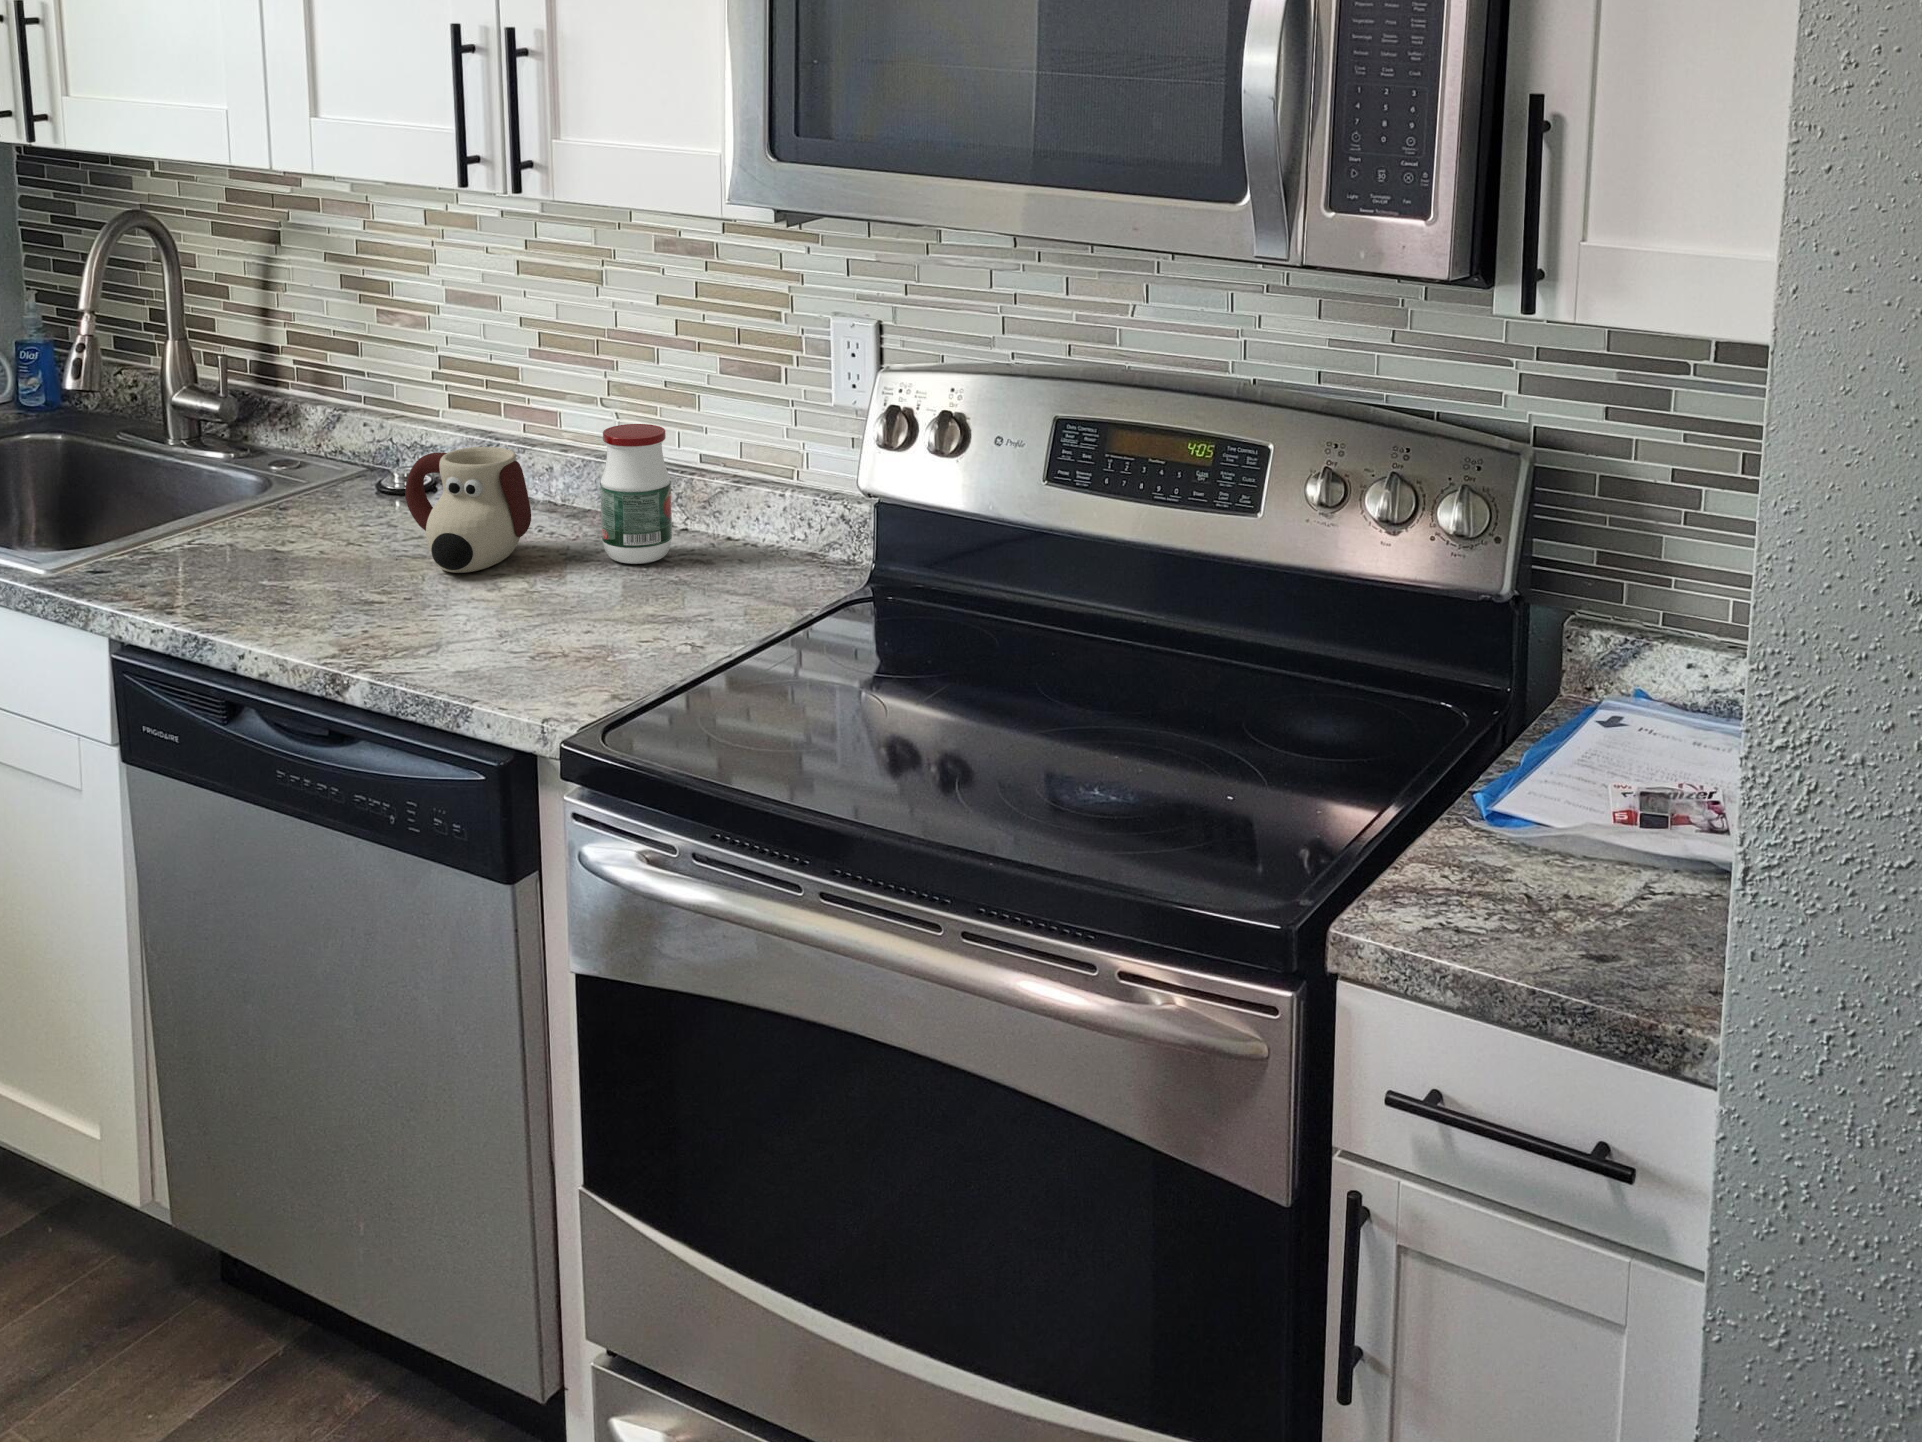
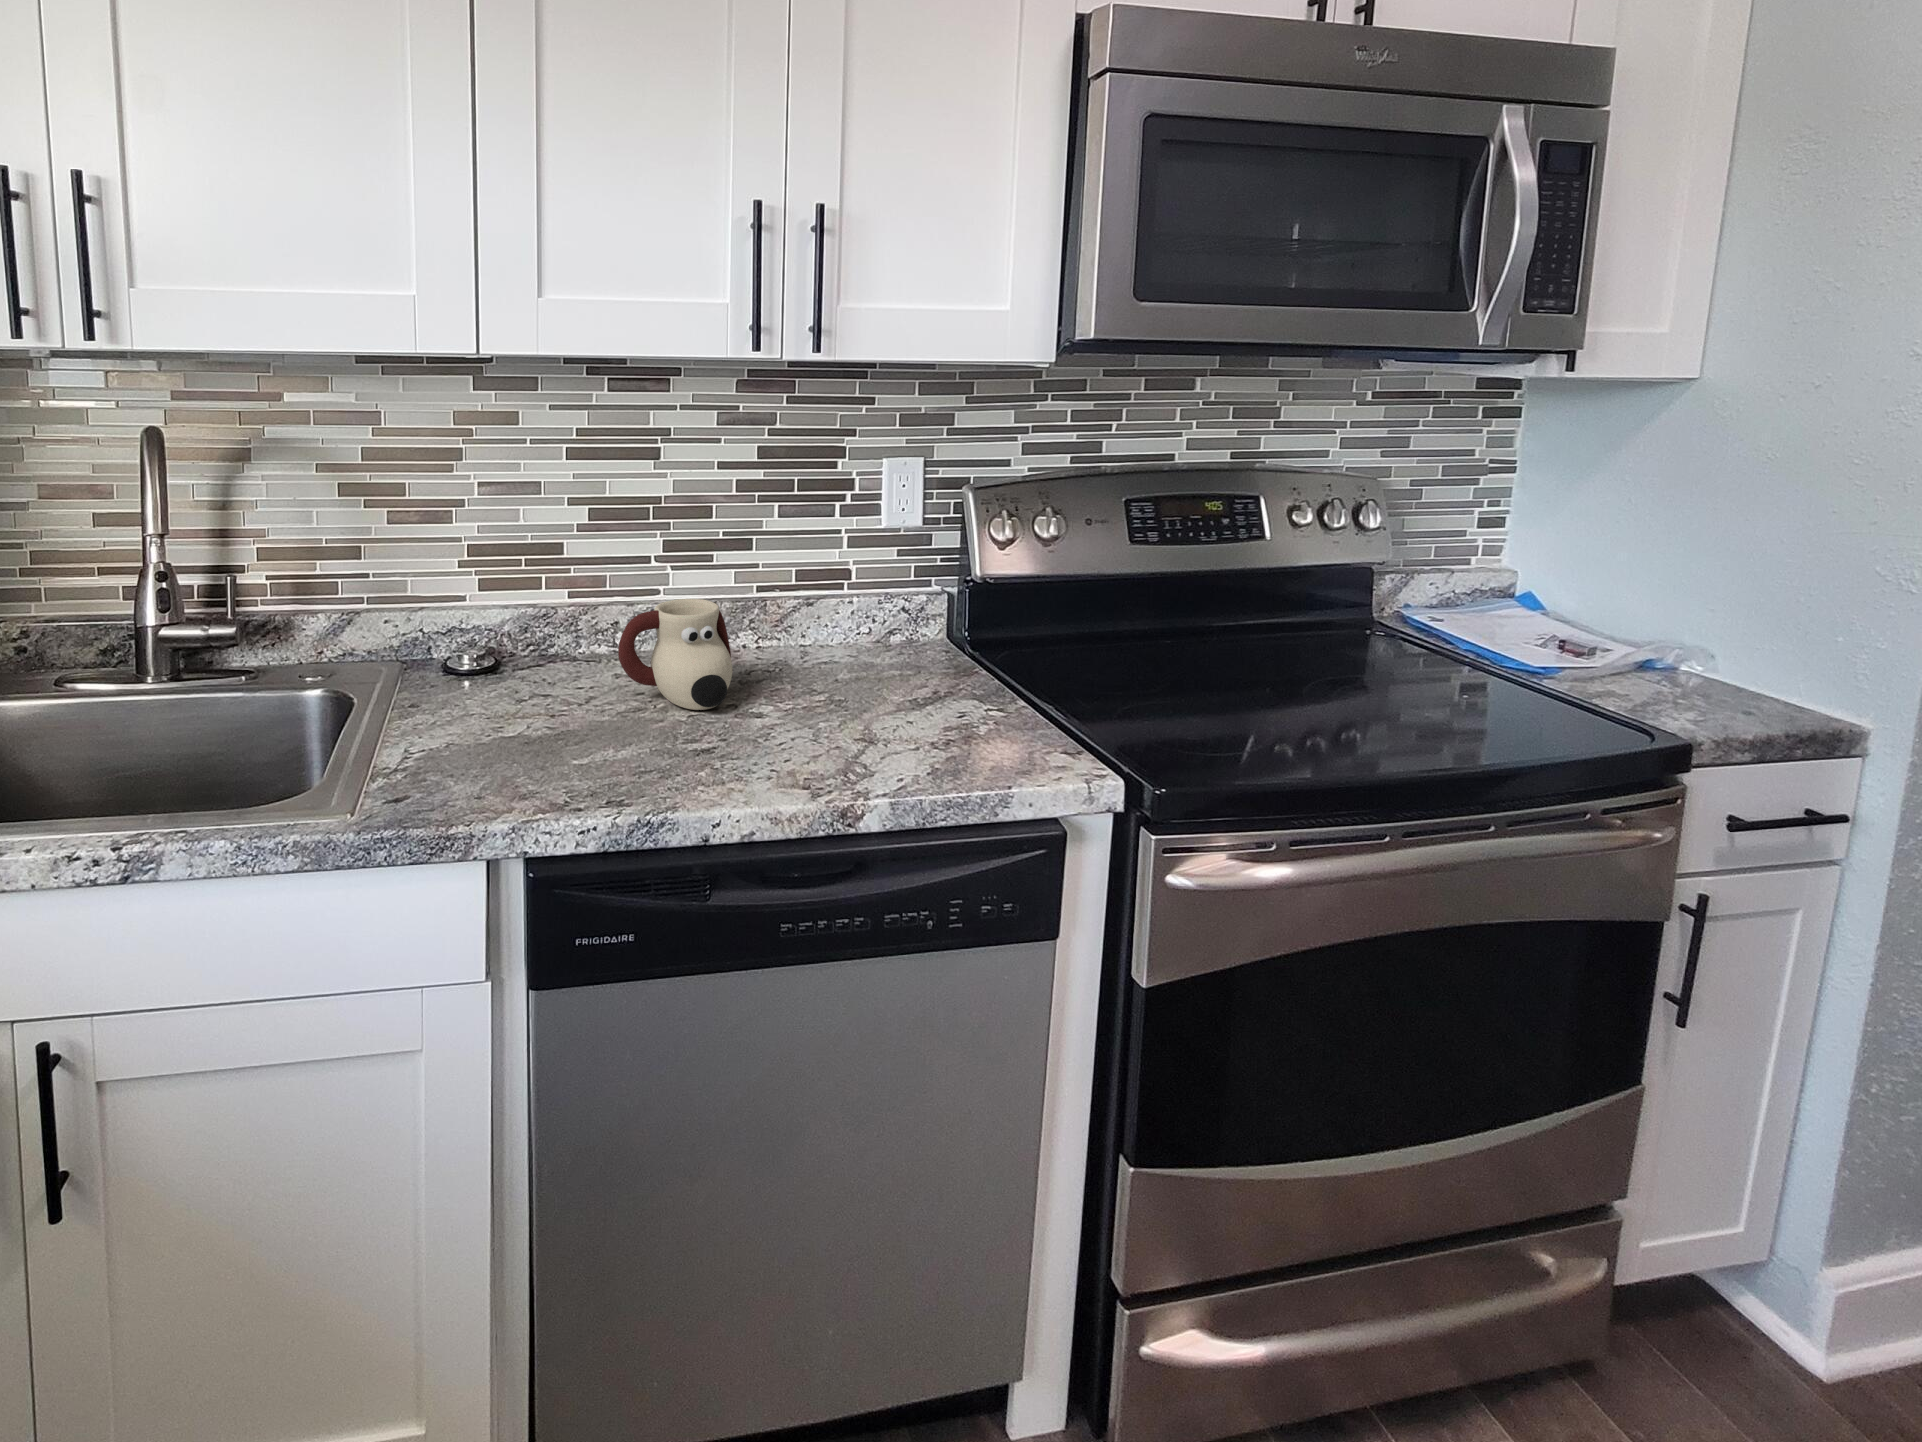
jar: present [600,424,672,564] -> none [761,560,817,671]

